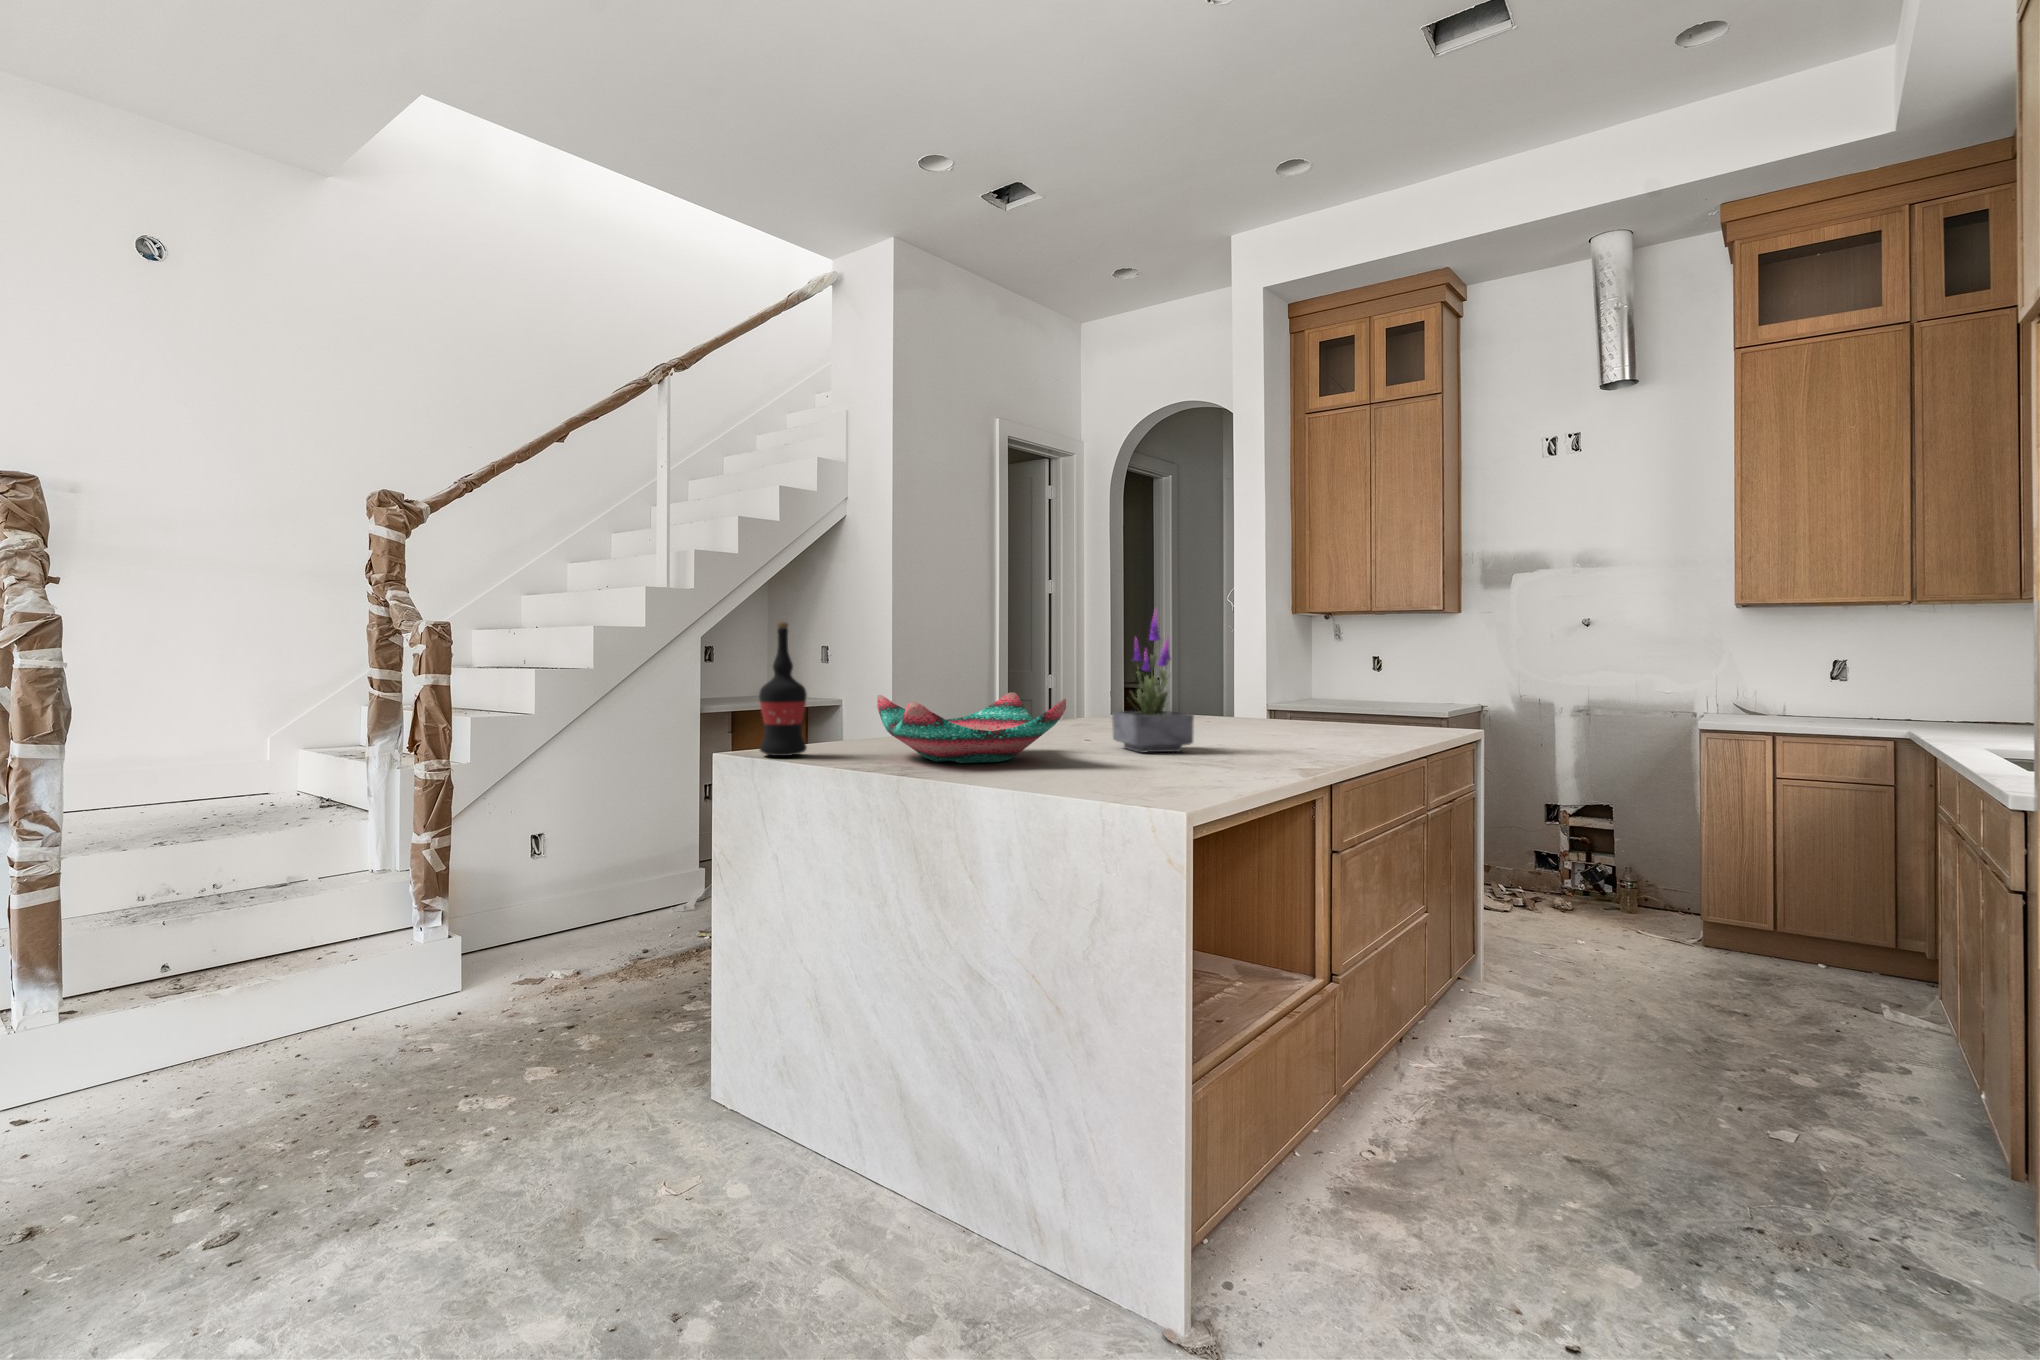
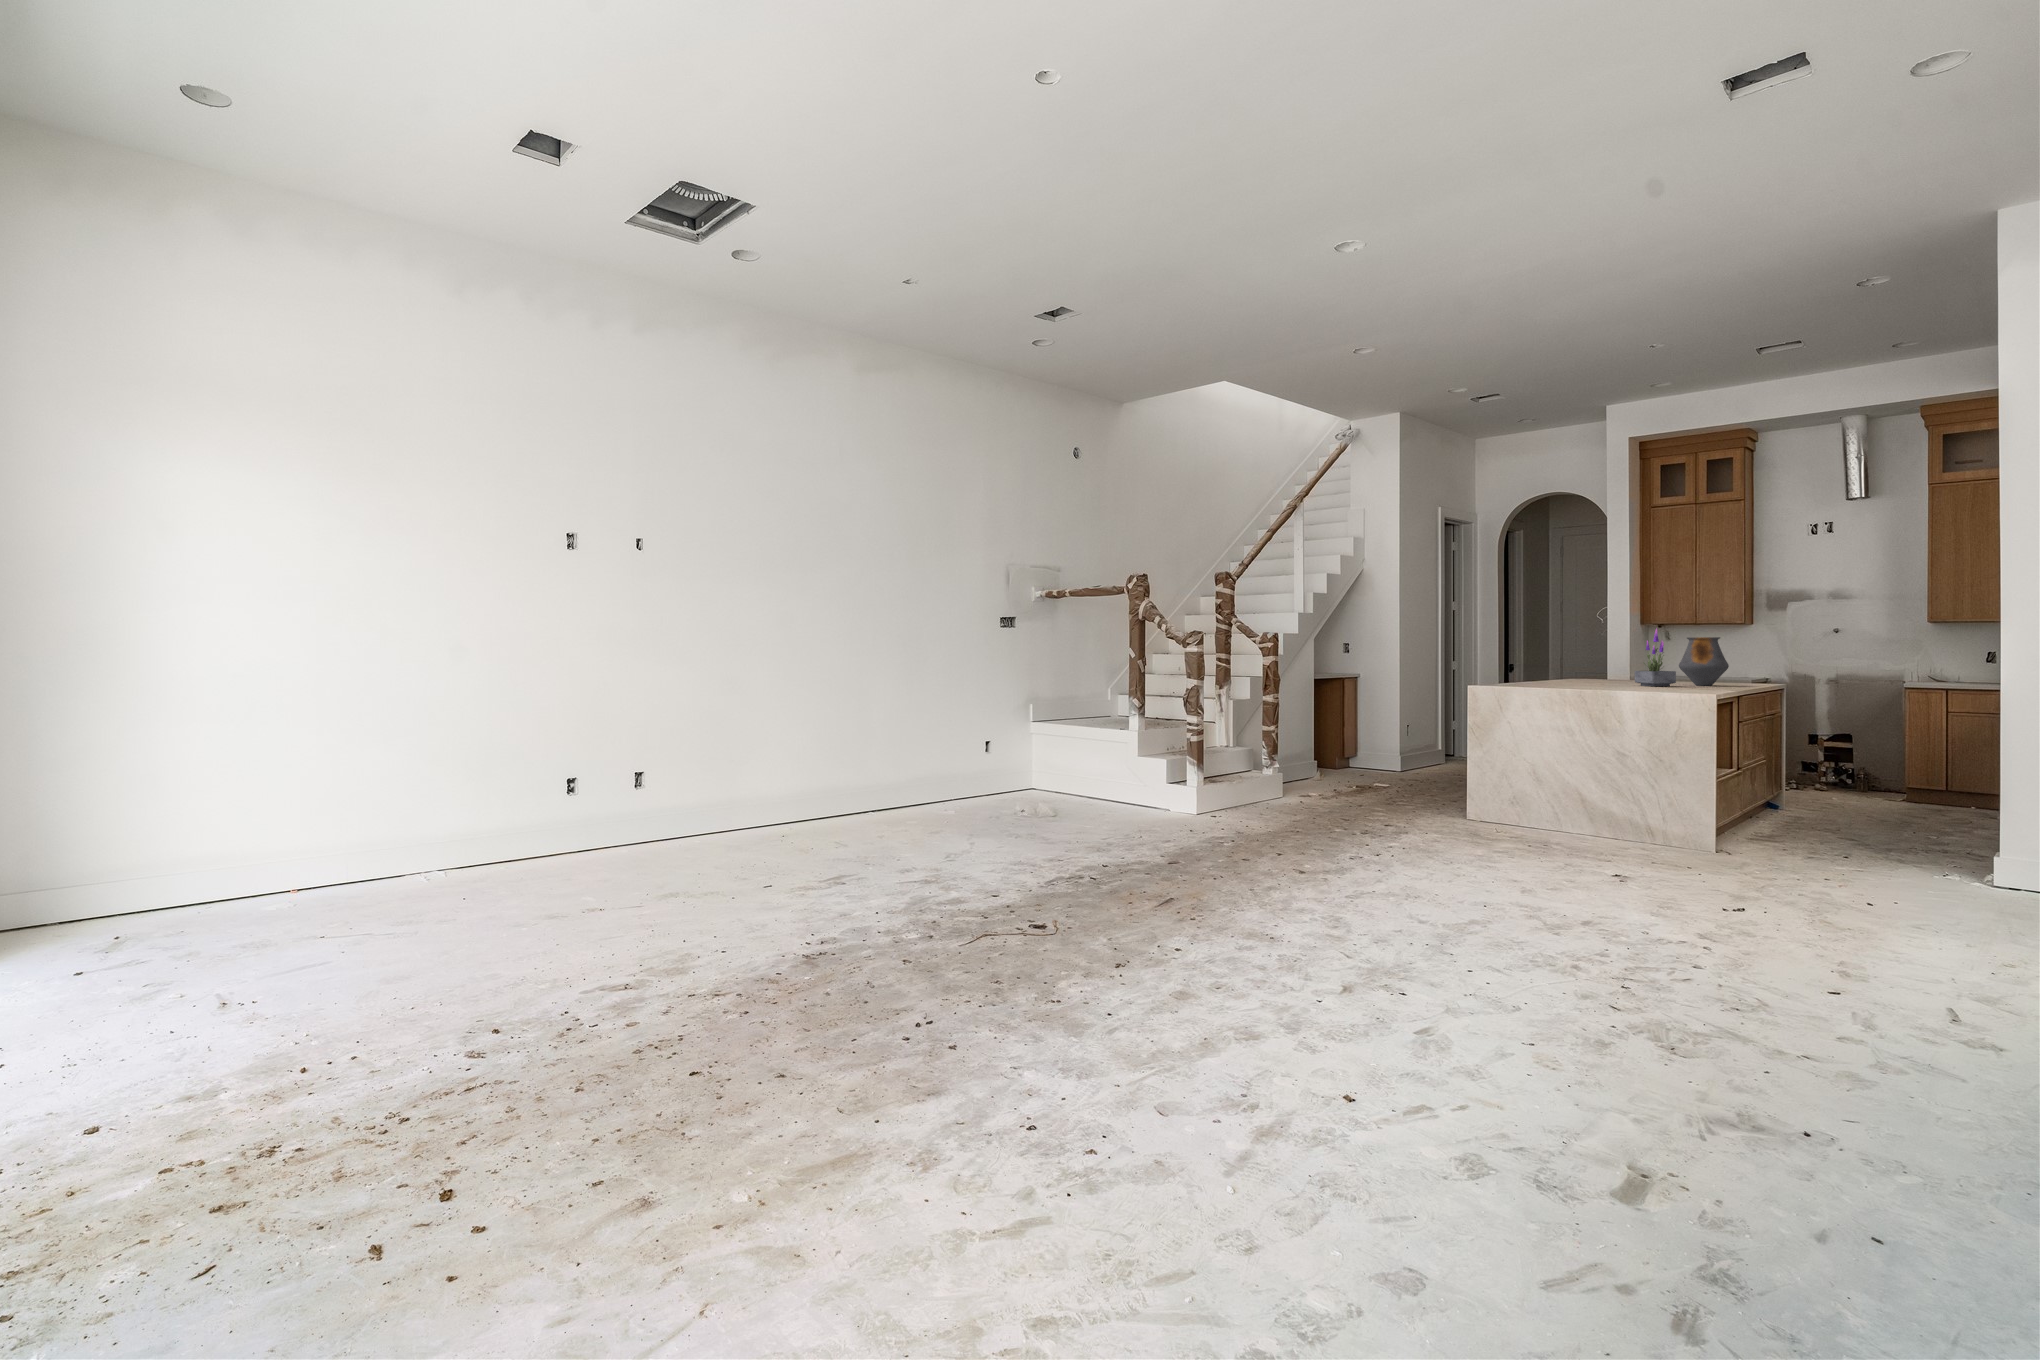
wine bottle: present [759,622,807,756] -> none [1507,635,1527,685]
vase: none [1232,630,1332,744] -> present [1679,637,1729,686]
decorative bowl: present [877,692,1066,763] -> none [1547,662,1640,687]

